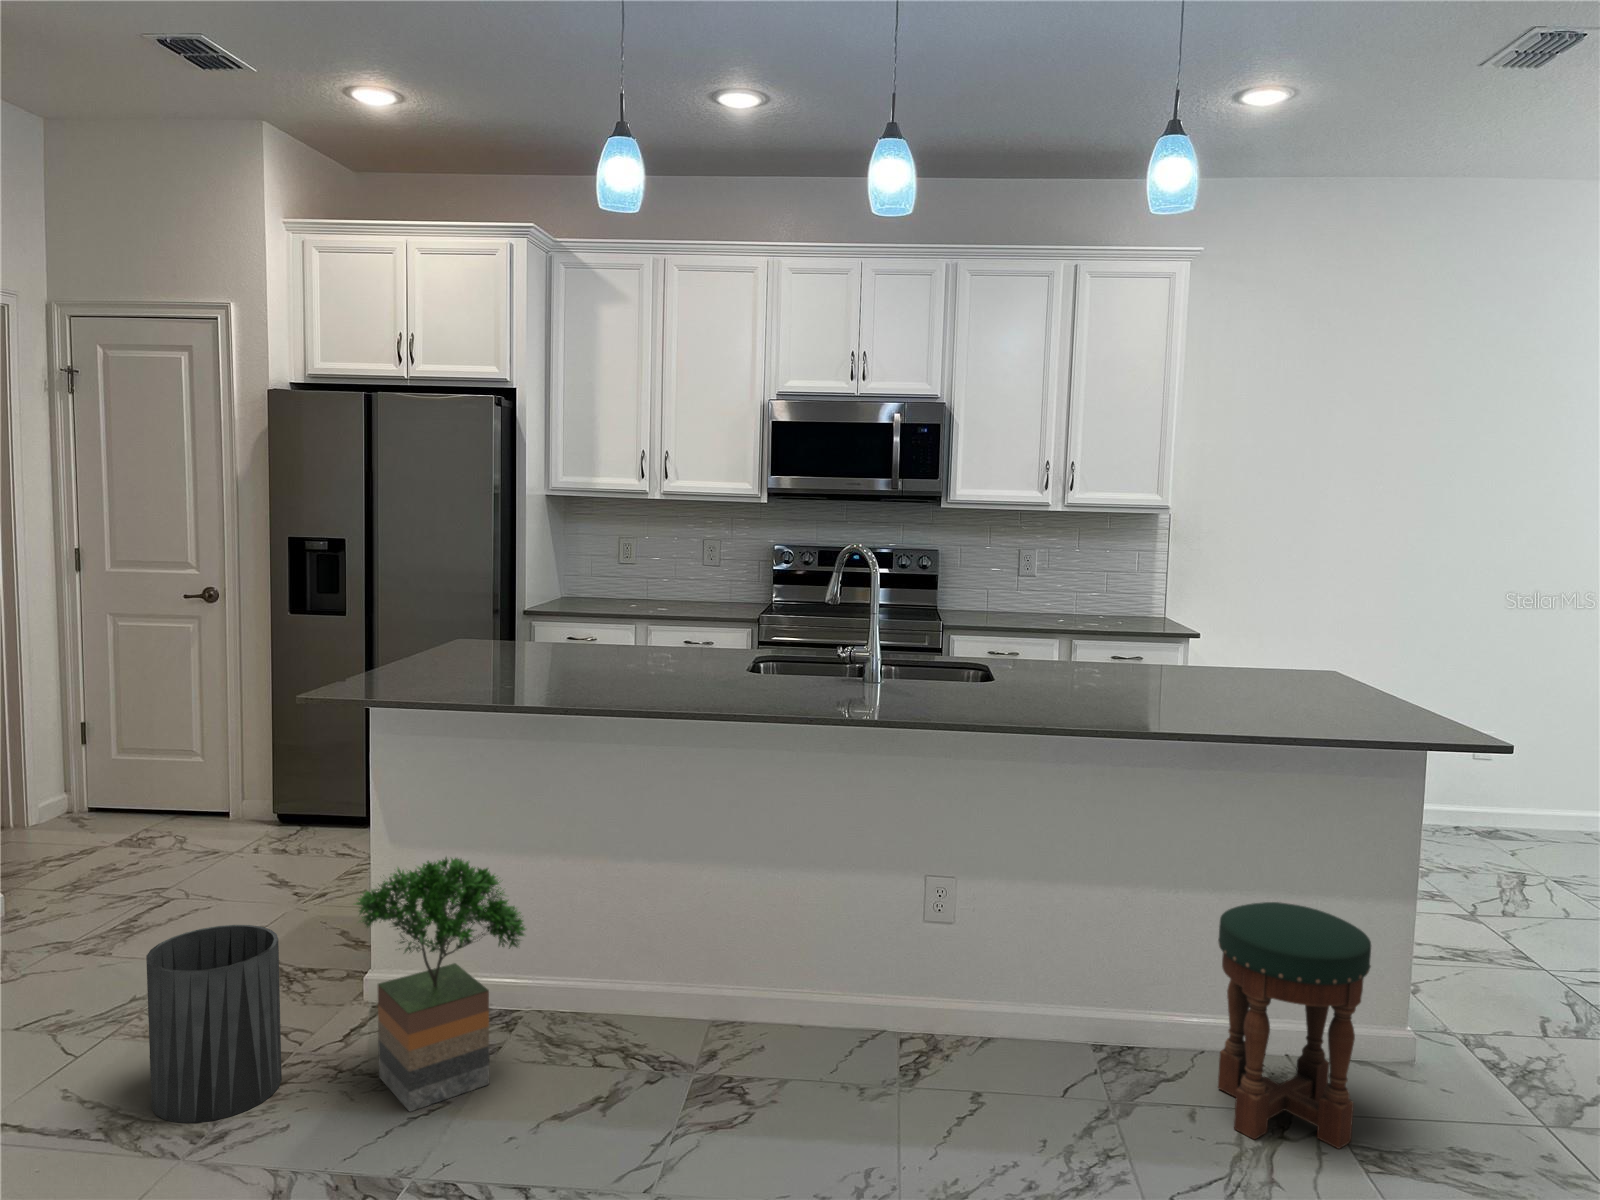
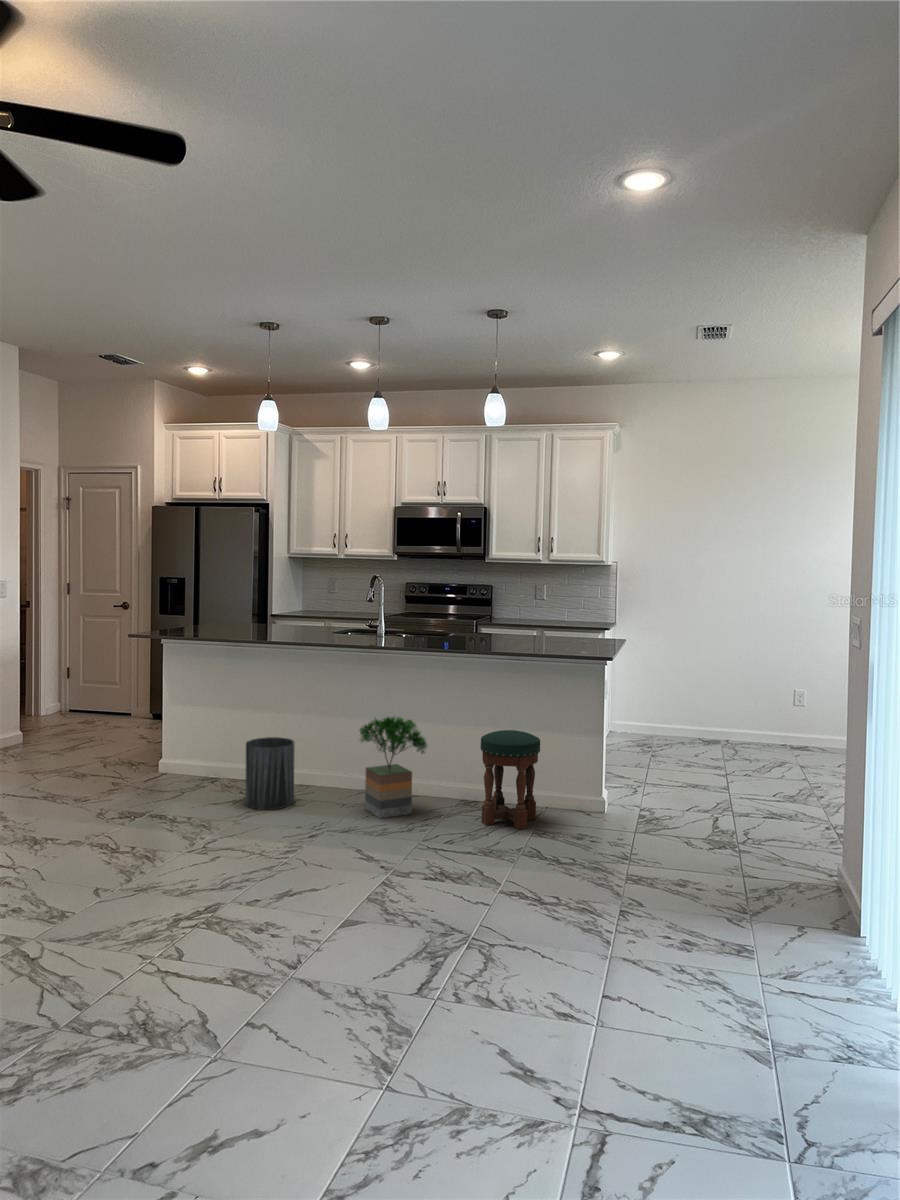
potted tree: present [355,857,525,1112] -> present [360,717,427,818]
trash can: present [146,925,282,1123] -> present [245,737,295,810]

